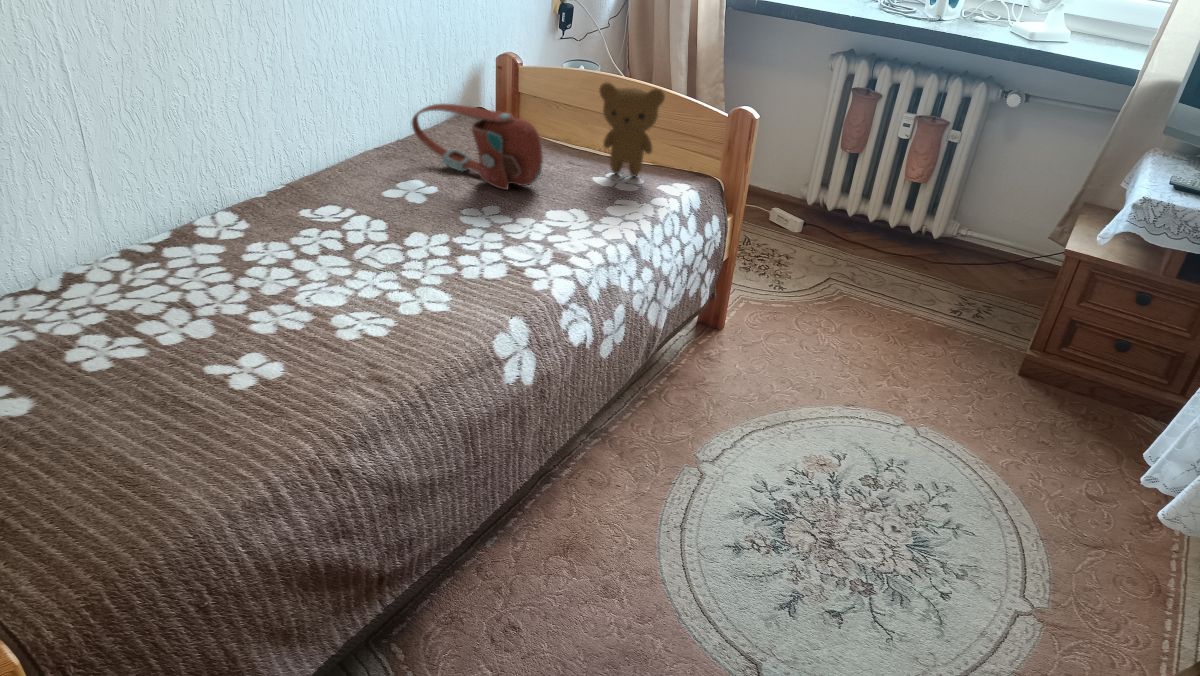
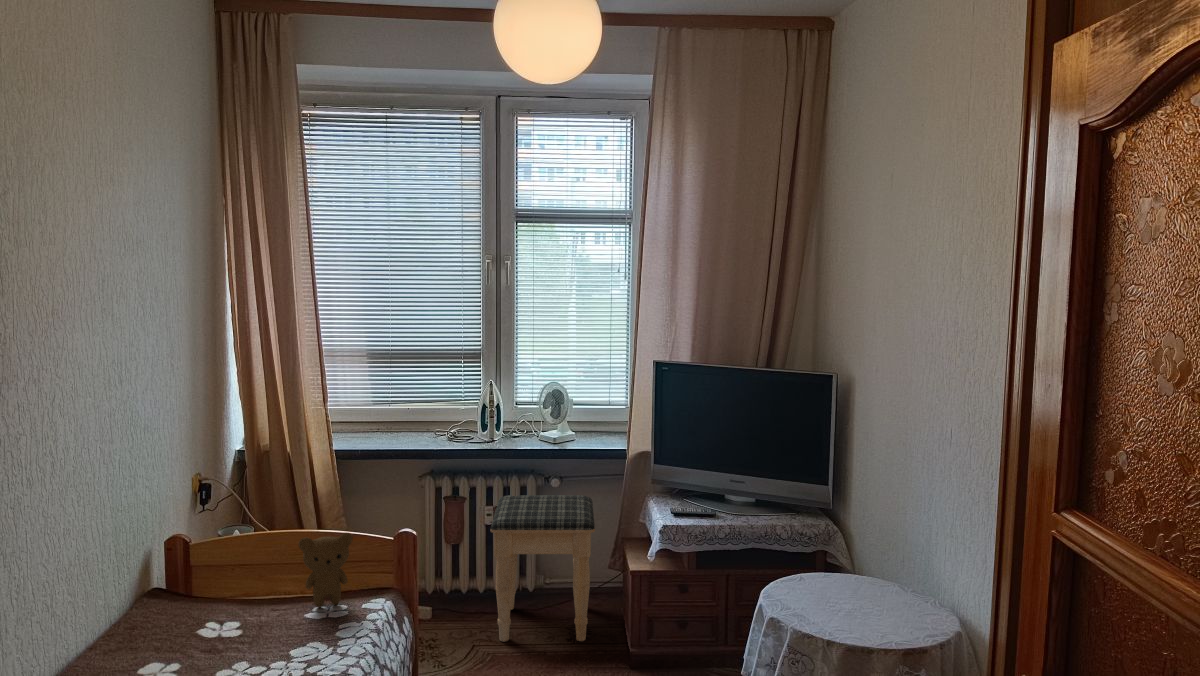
handbag: present [412,104,543,190] -> none [132,581,270,647]
footstool: none [865,104,1061,318] -> present [490,495,595,642]

